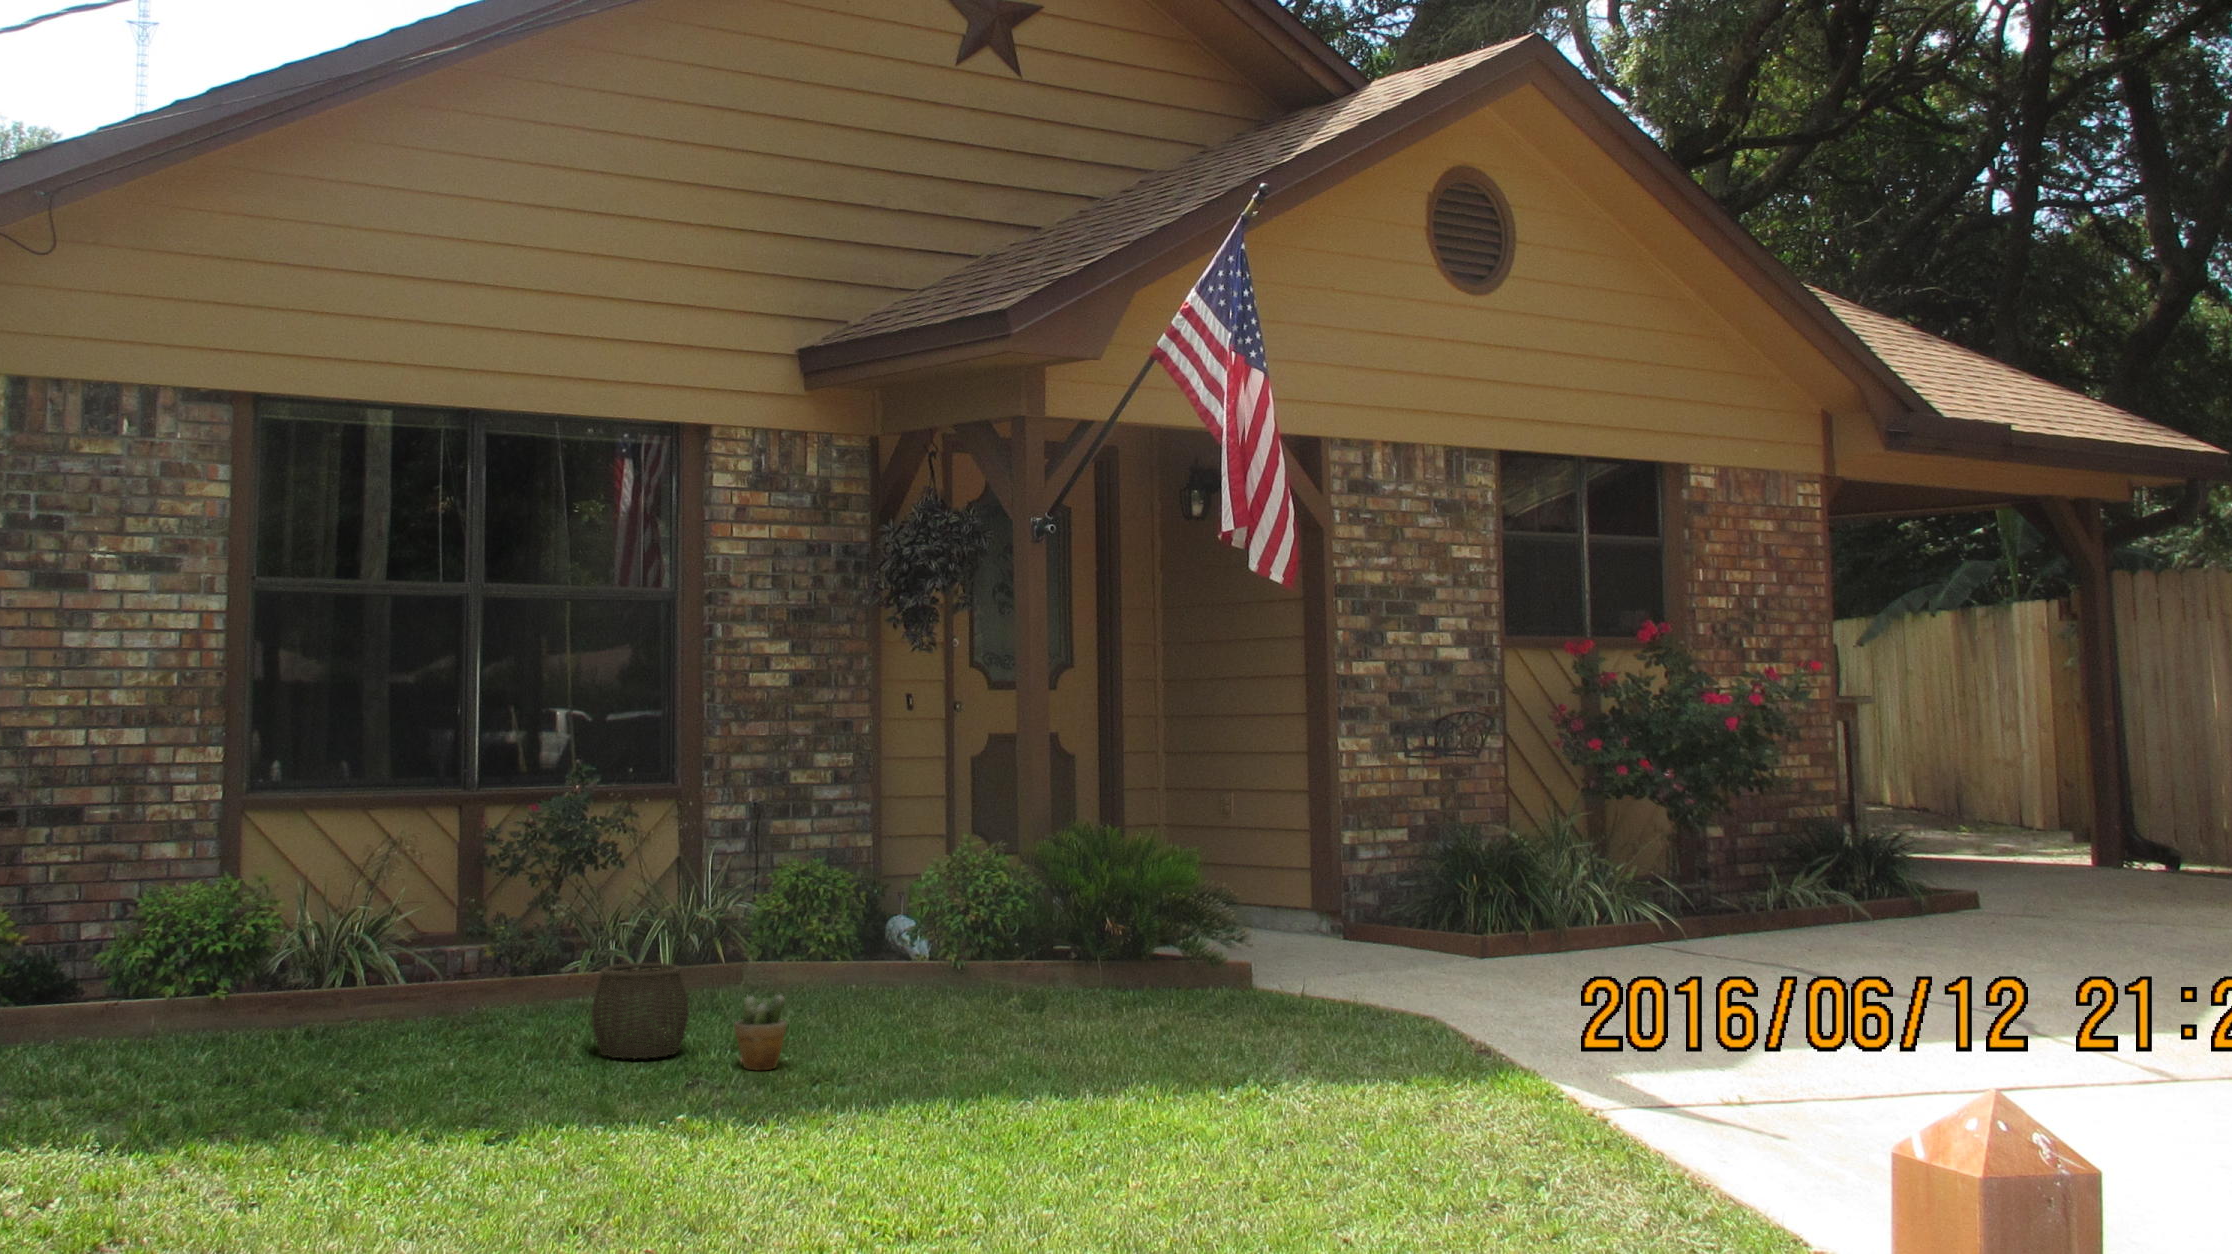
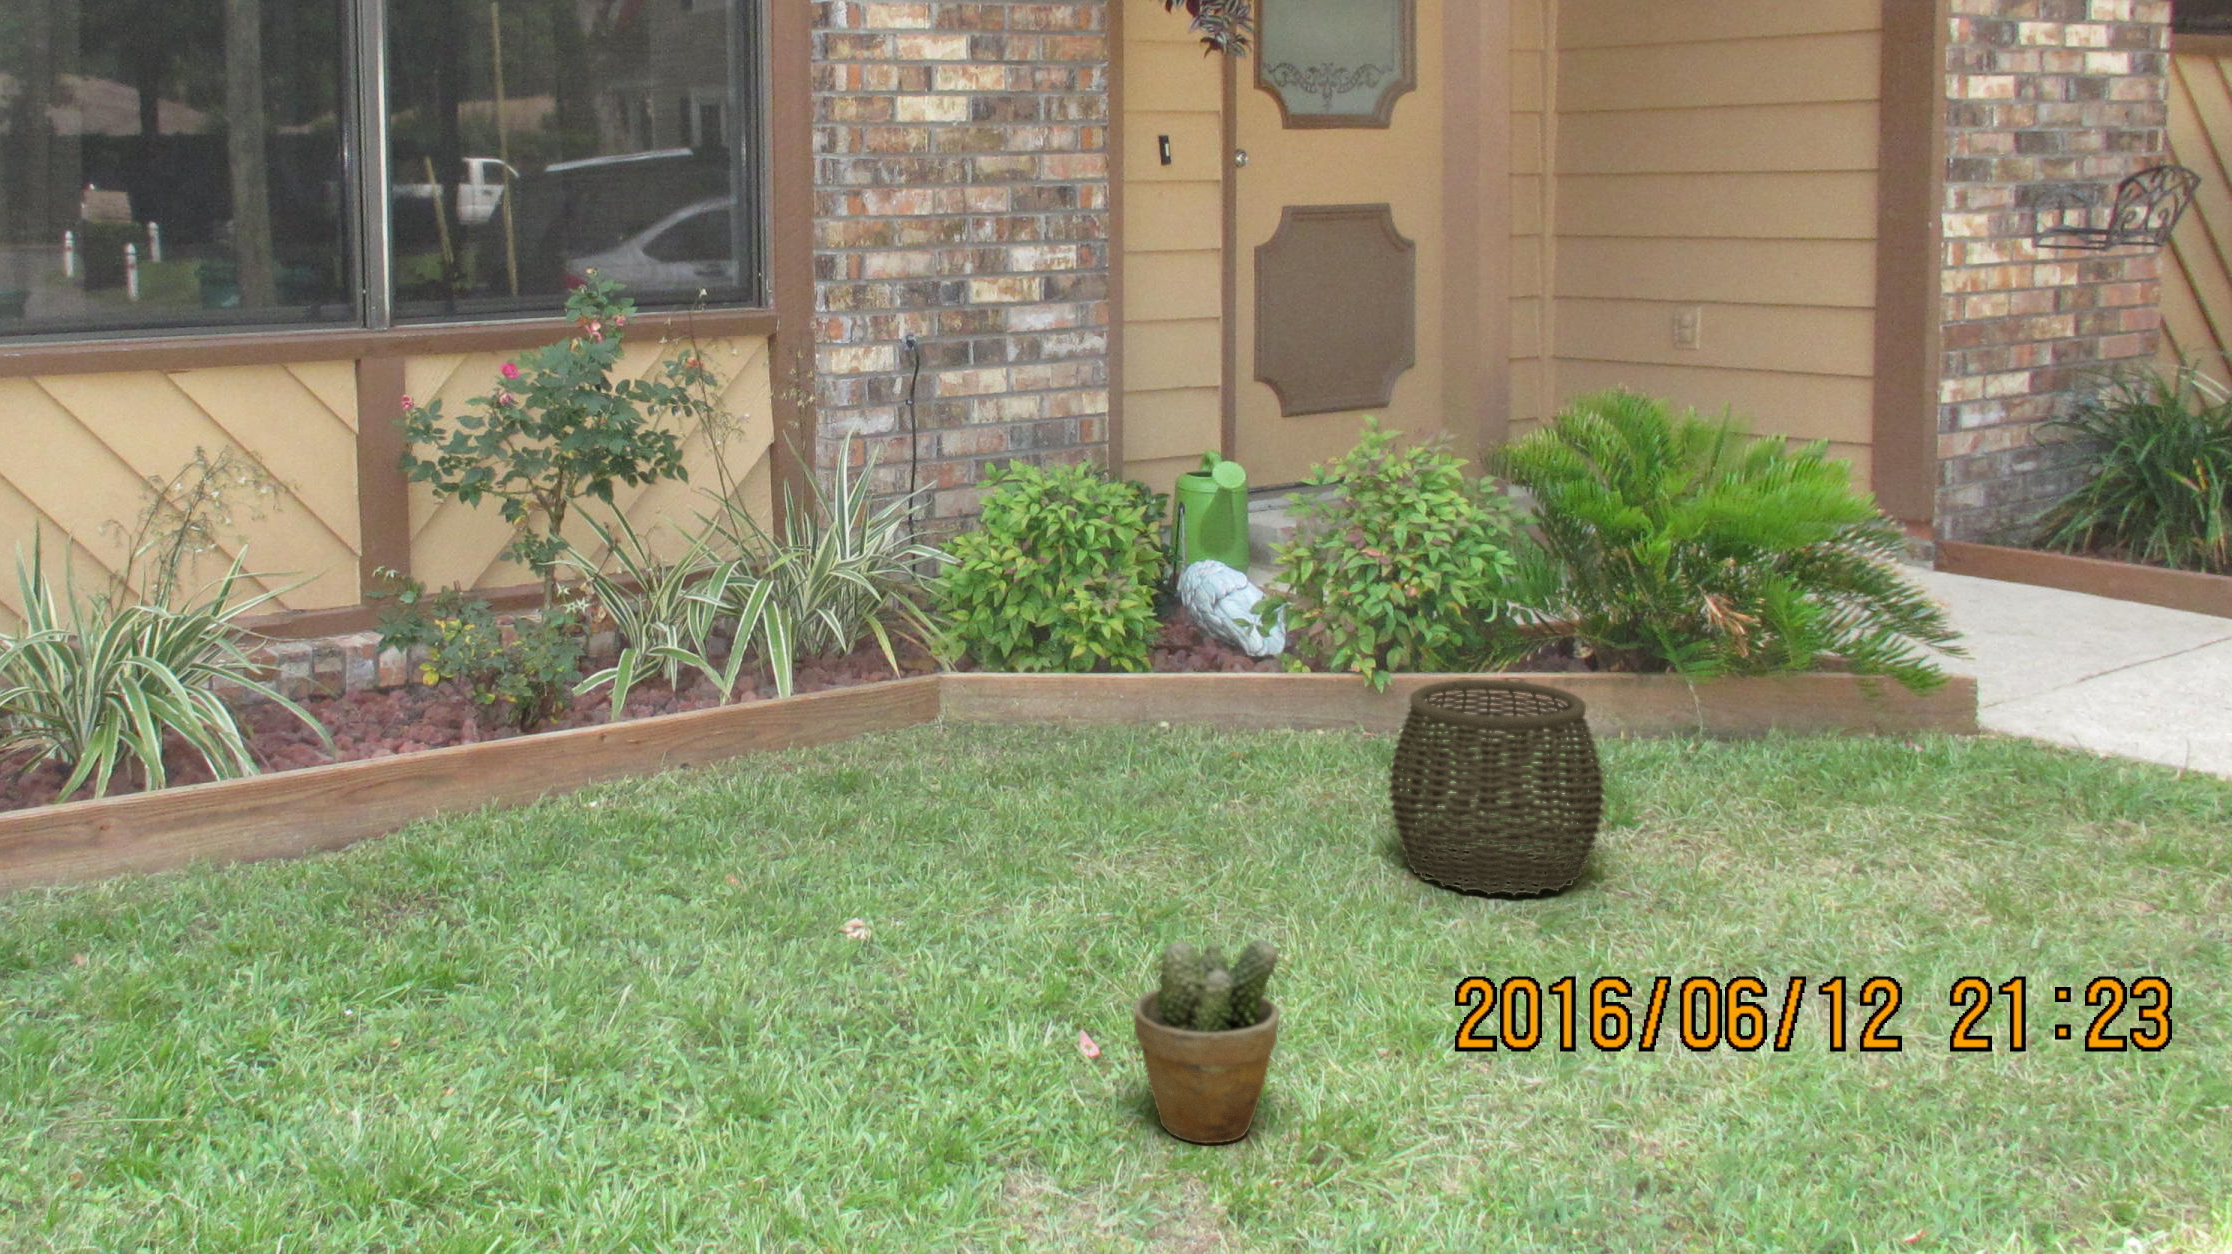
woven basket: present [591,963,689,1059] -> present [1388,680,1605,895]

